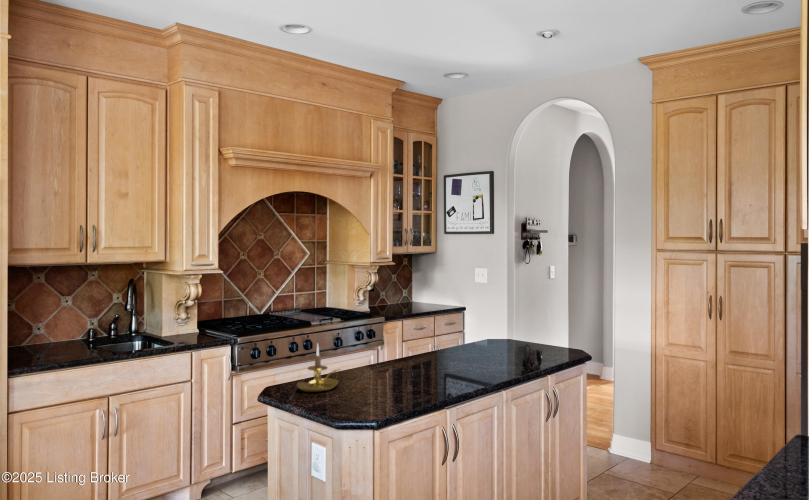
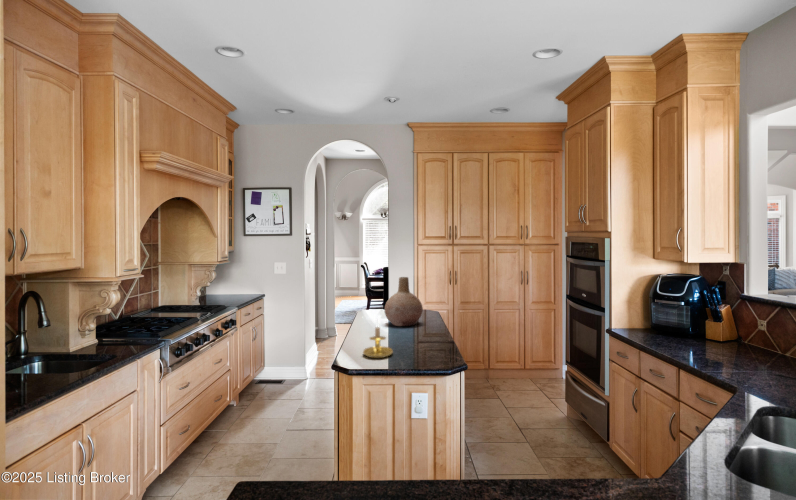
vase: none [439,297,492,365] -> present [385,277,423,326]

